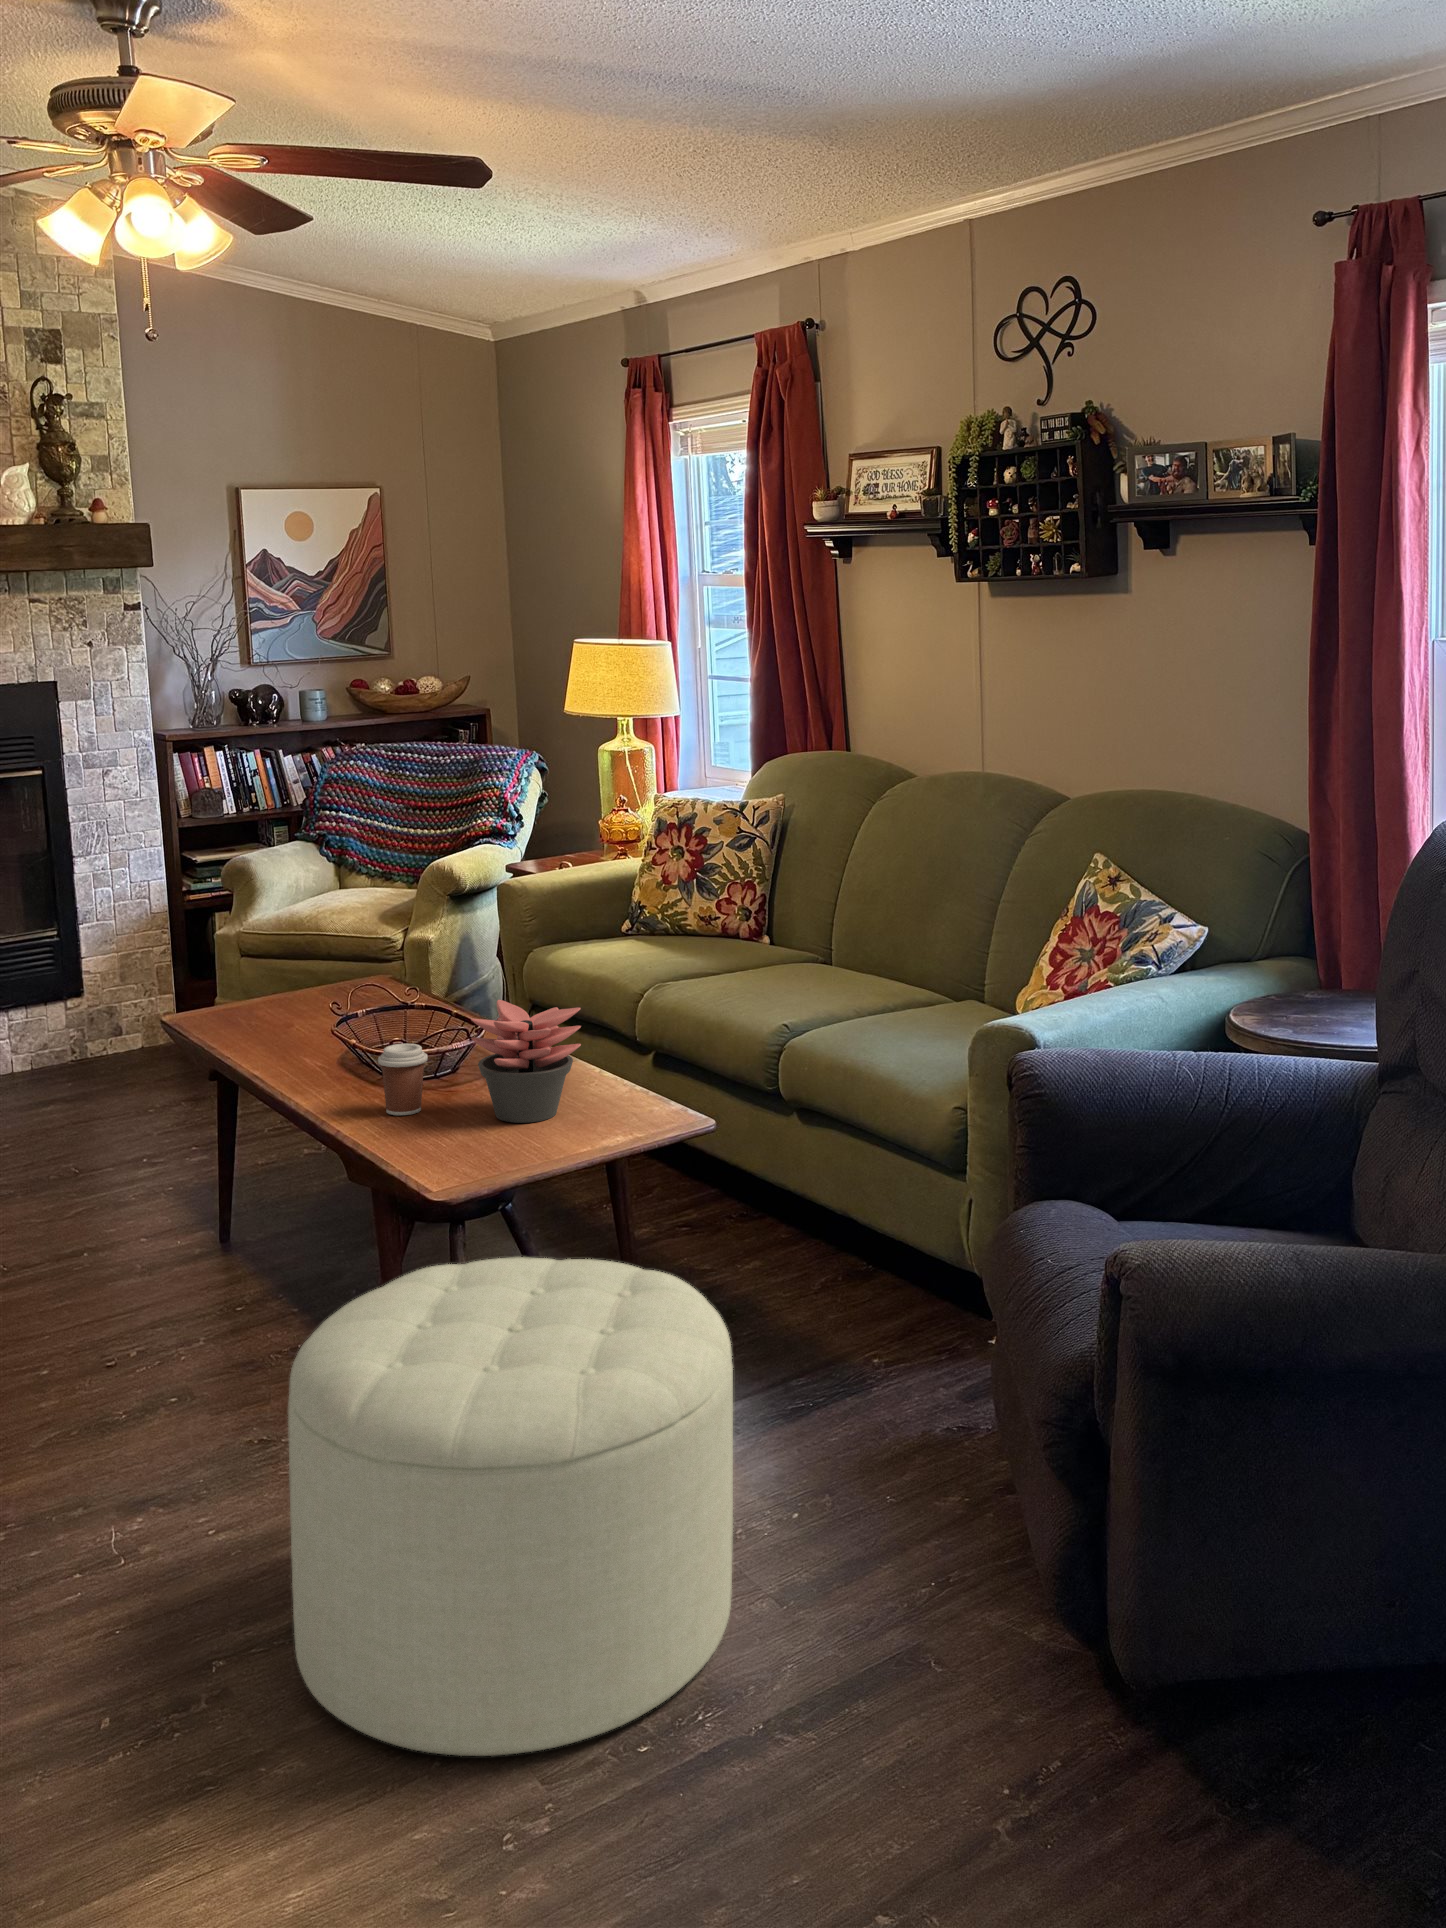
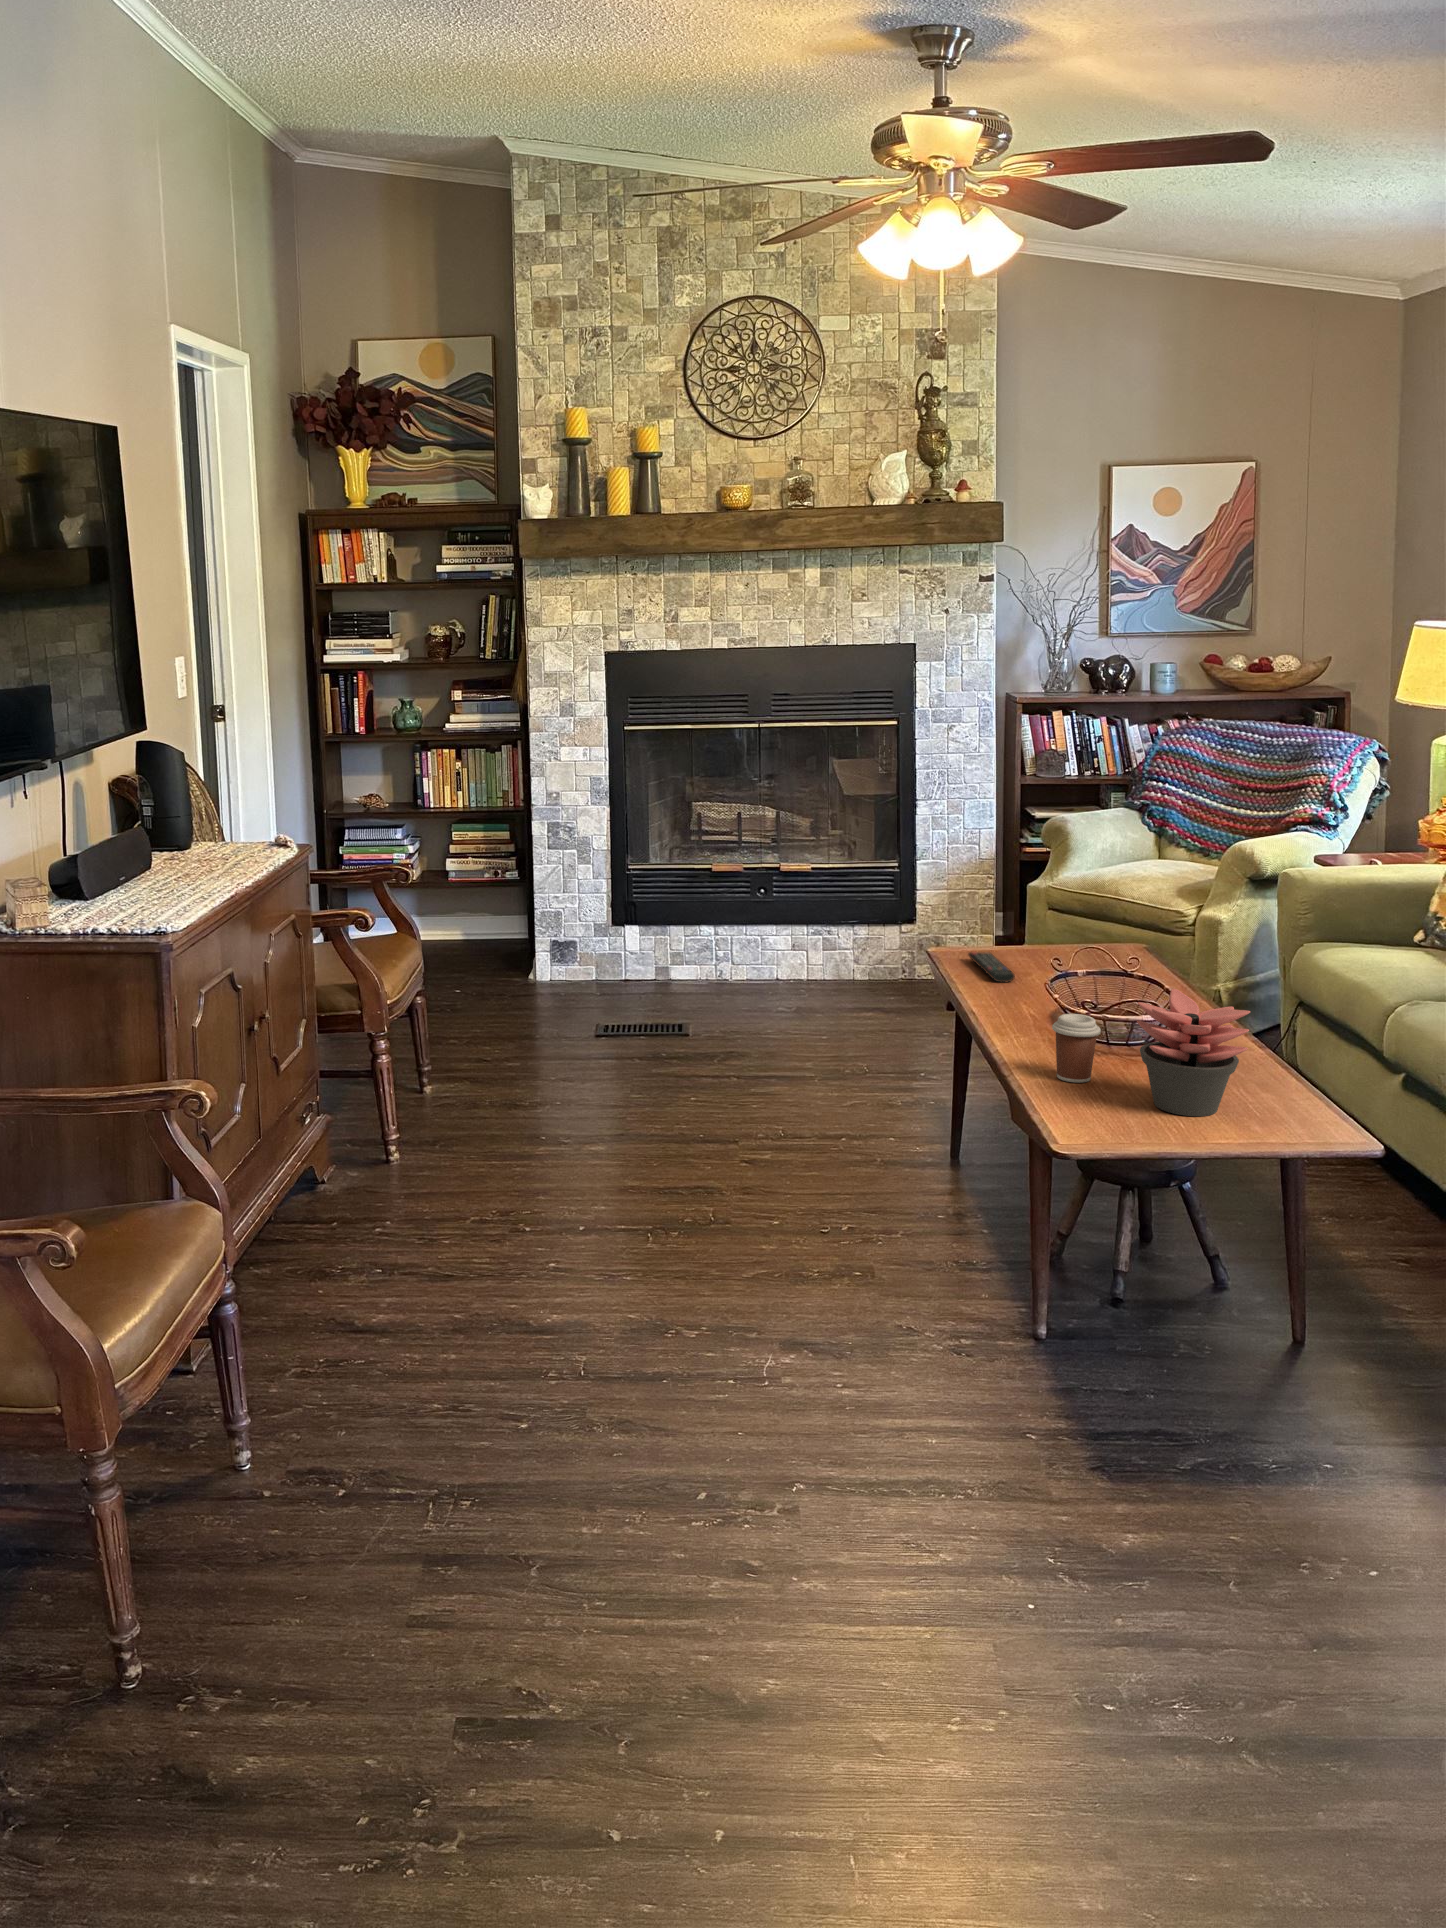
remote control: none [214,1005,280,1033] -> present [968,952,1015,983]
ottoman: present [288,1257,733,1756] -> none [835,1225,1276,1712]

